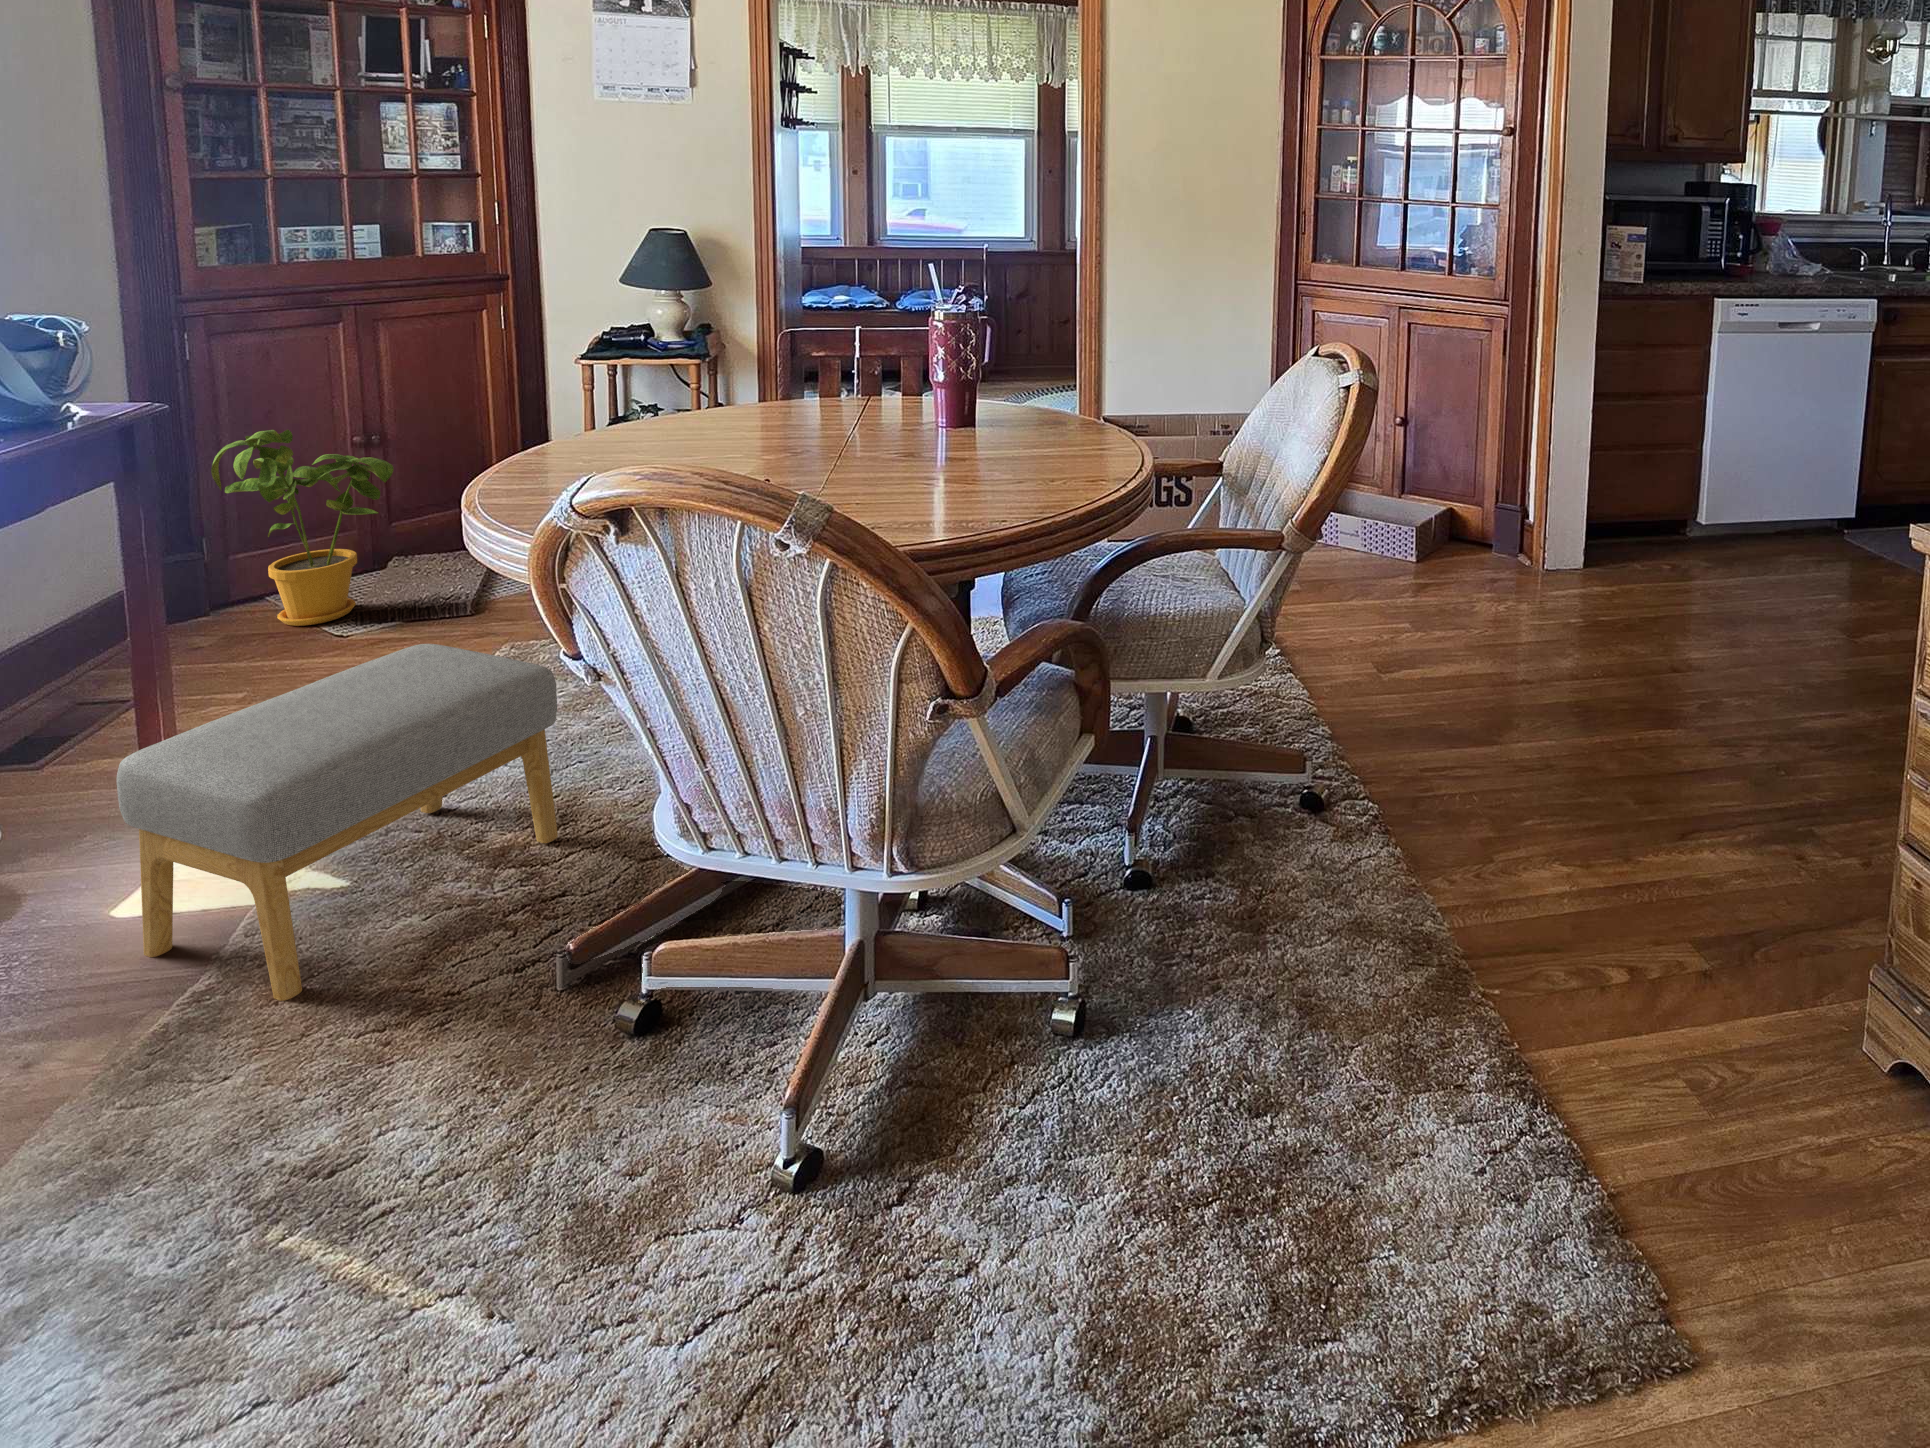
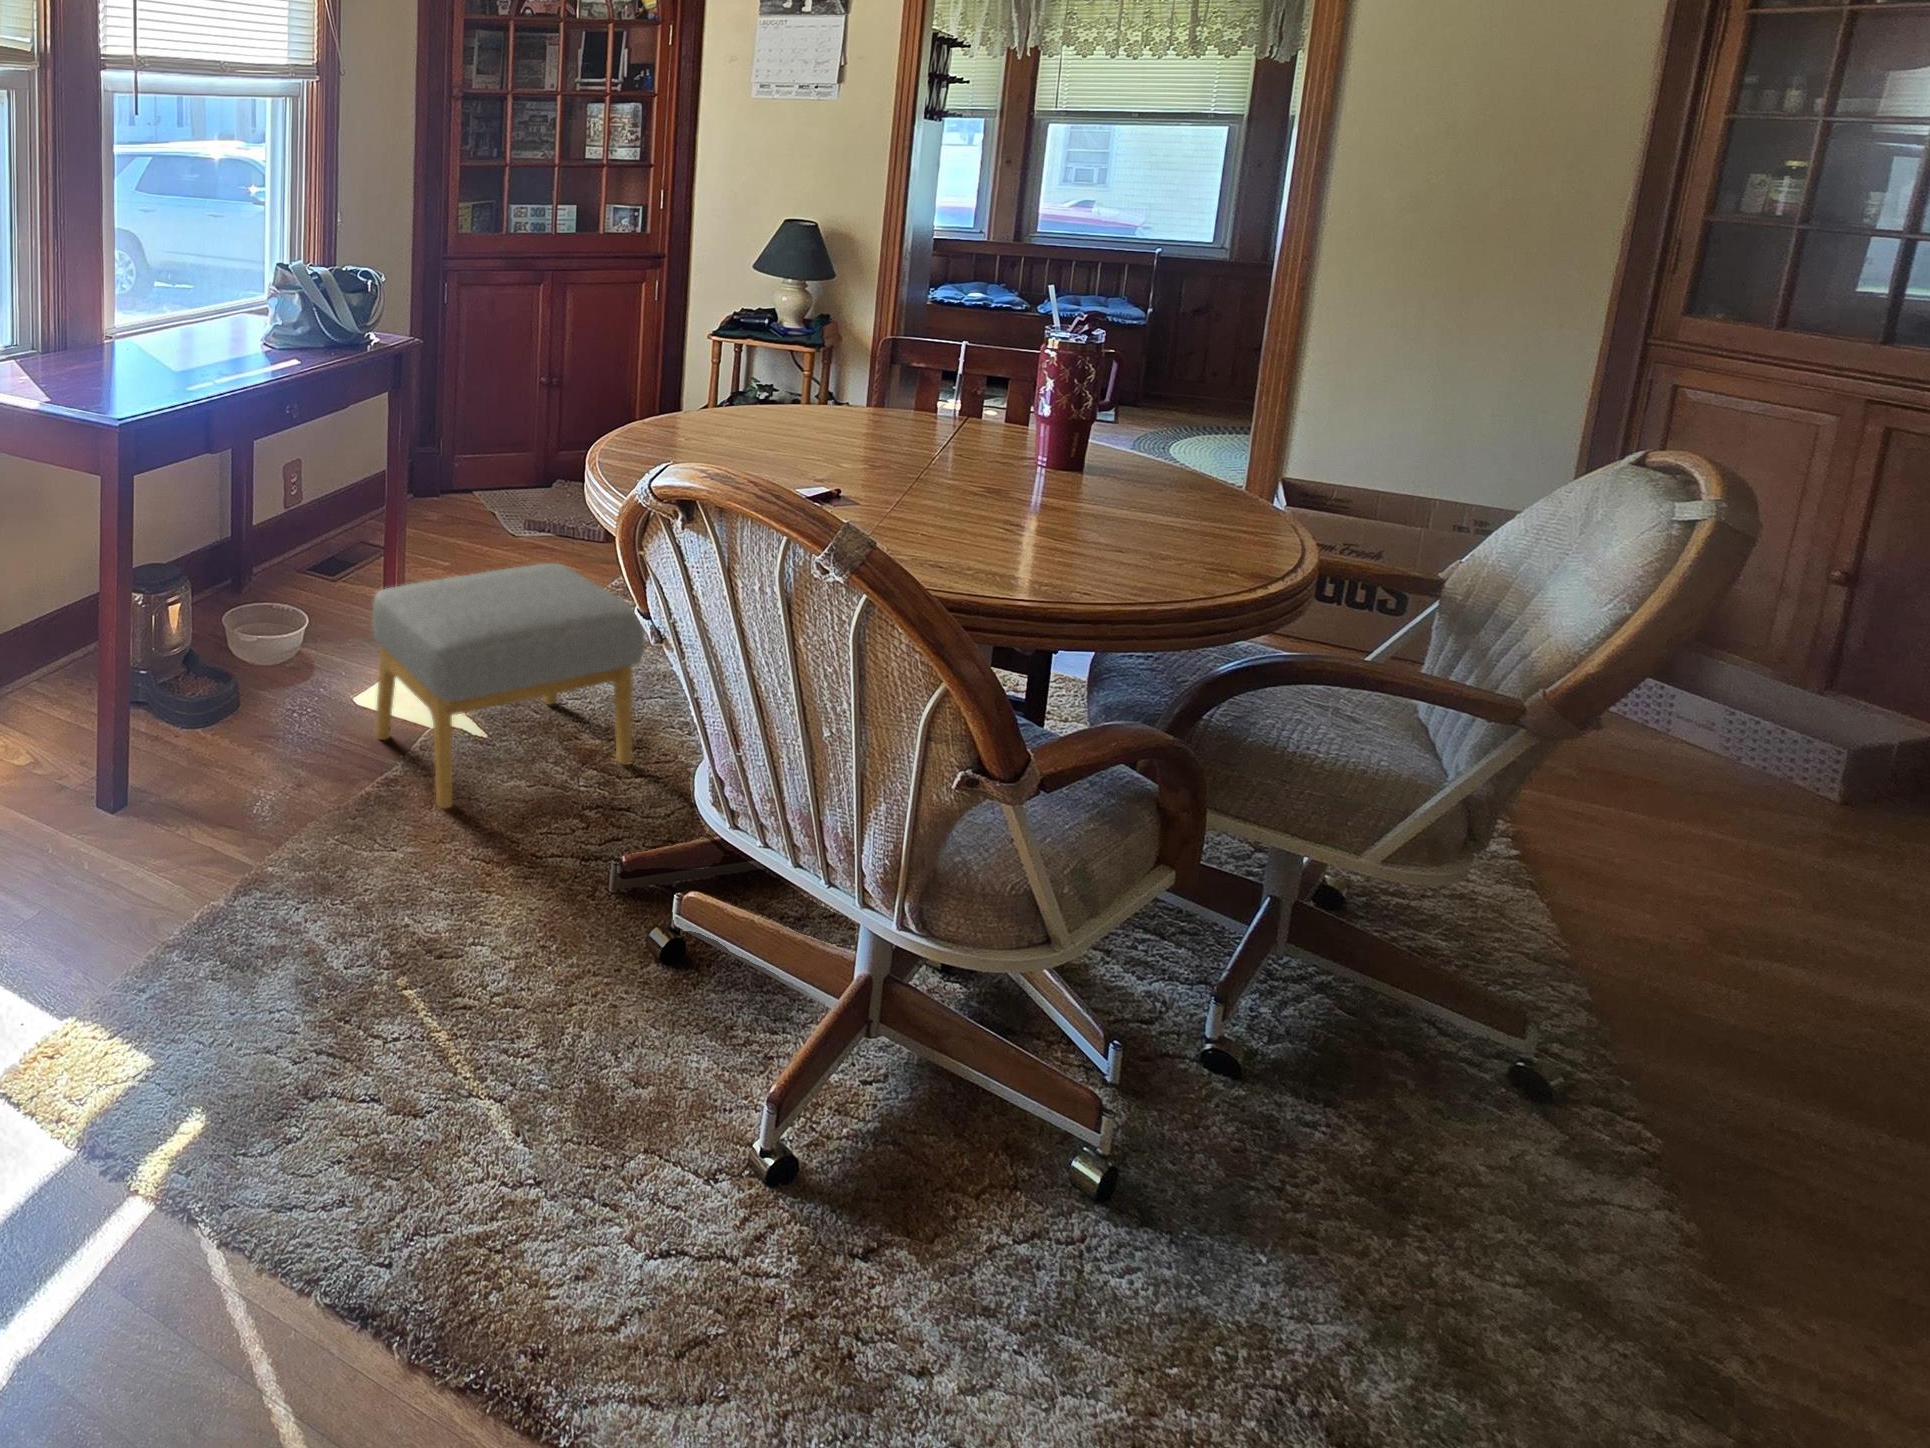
house plant: present [211,430,393,626] -> none [453,365,562,525]

